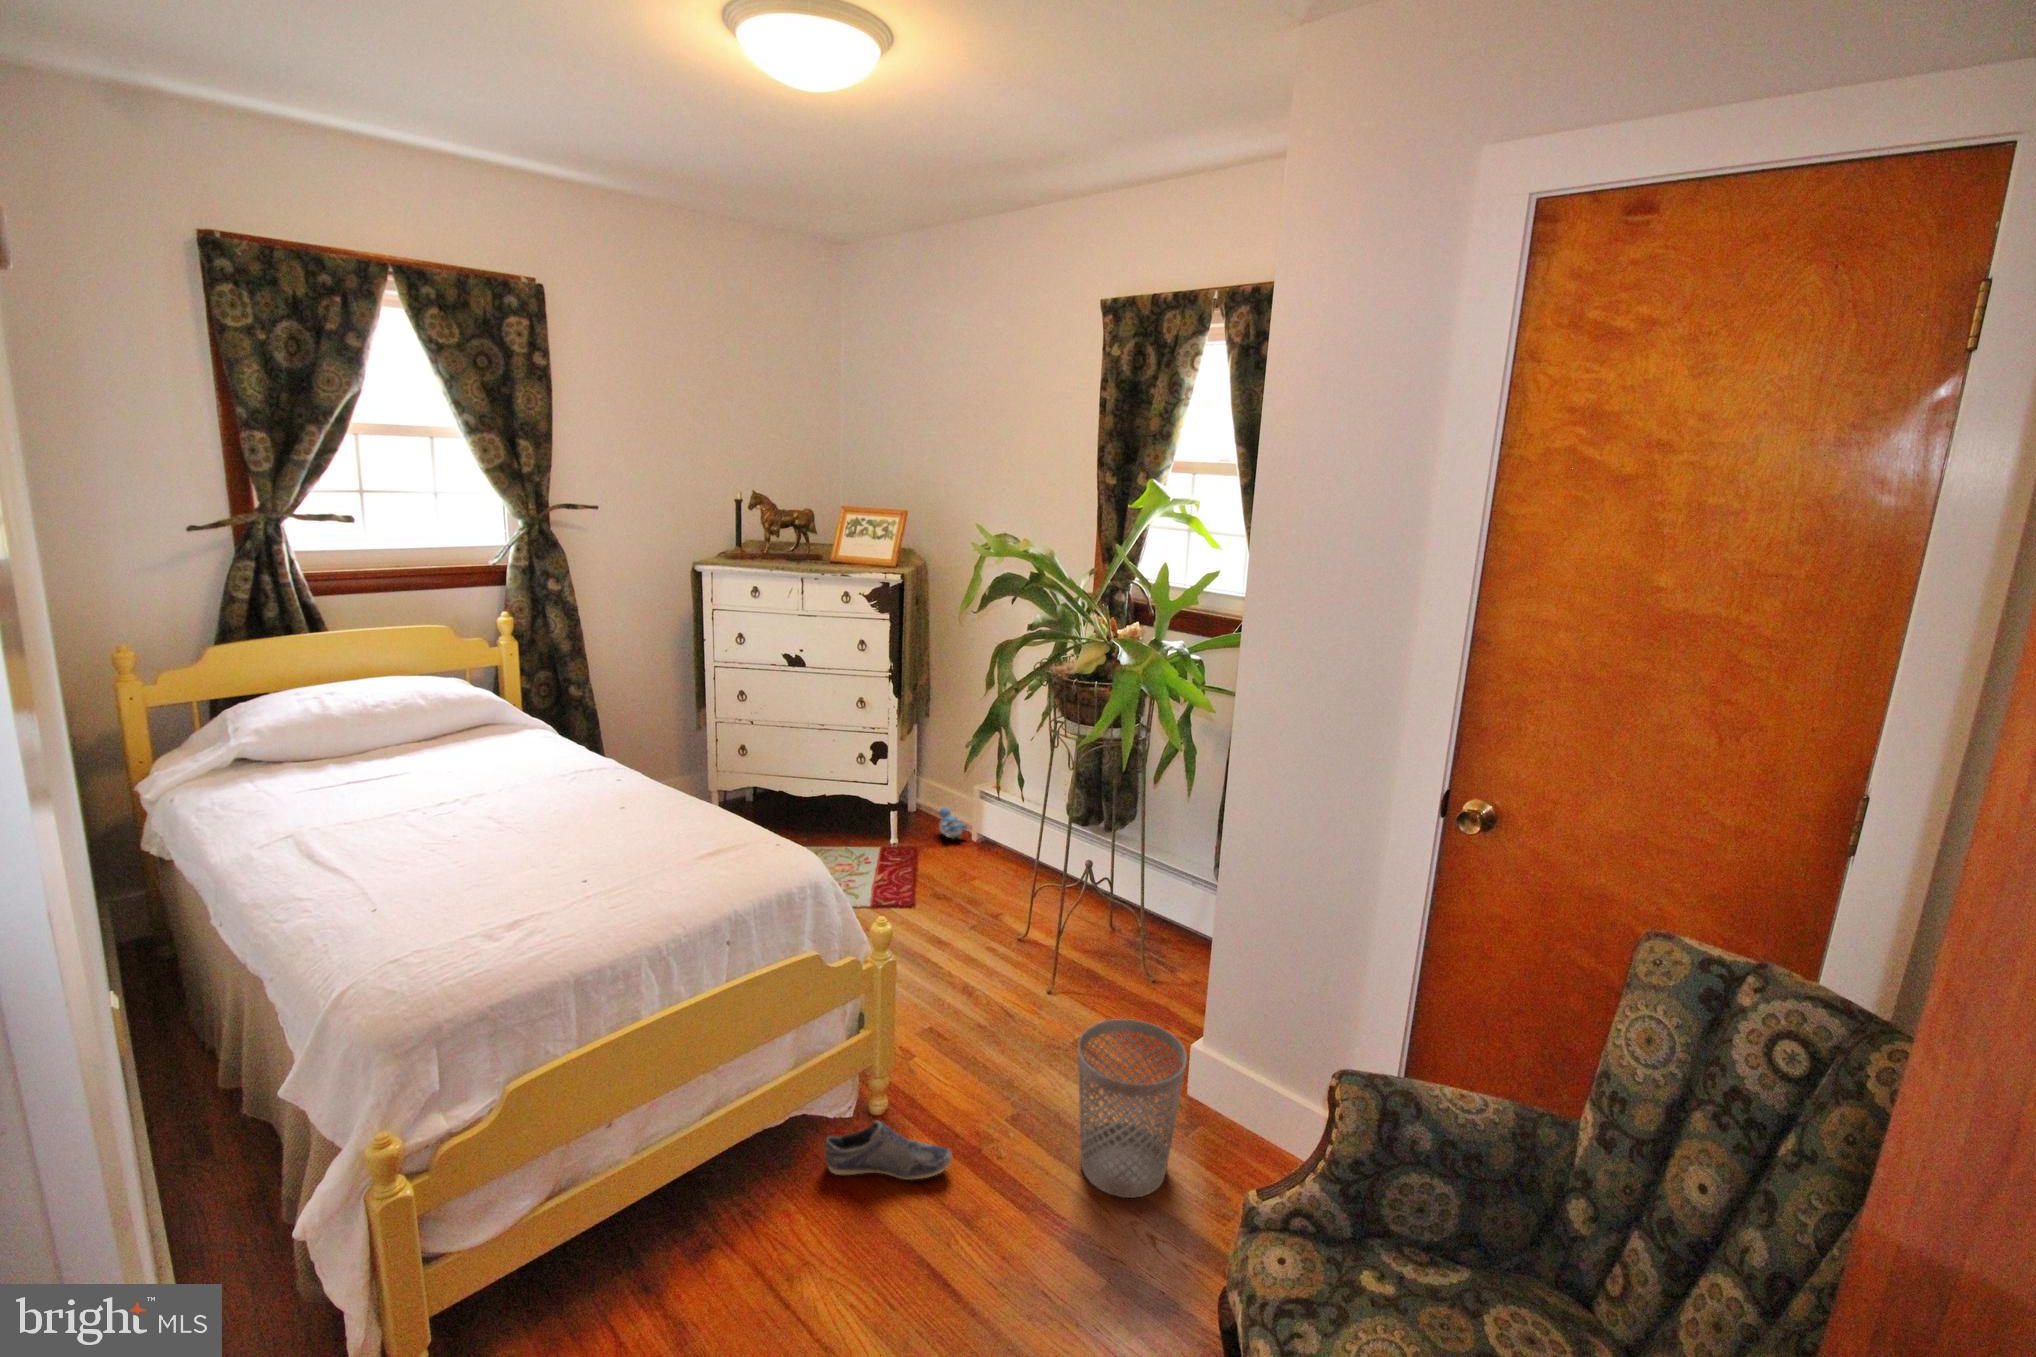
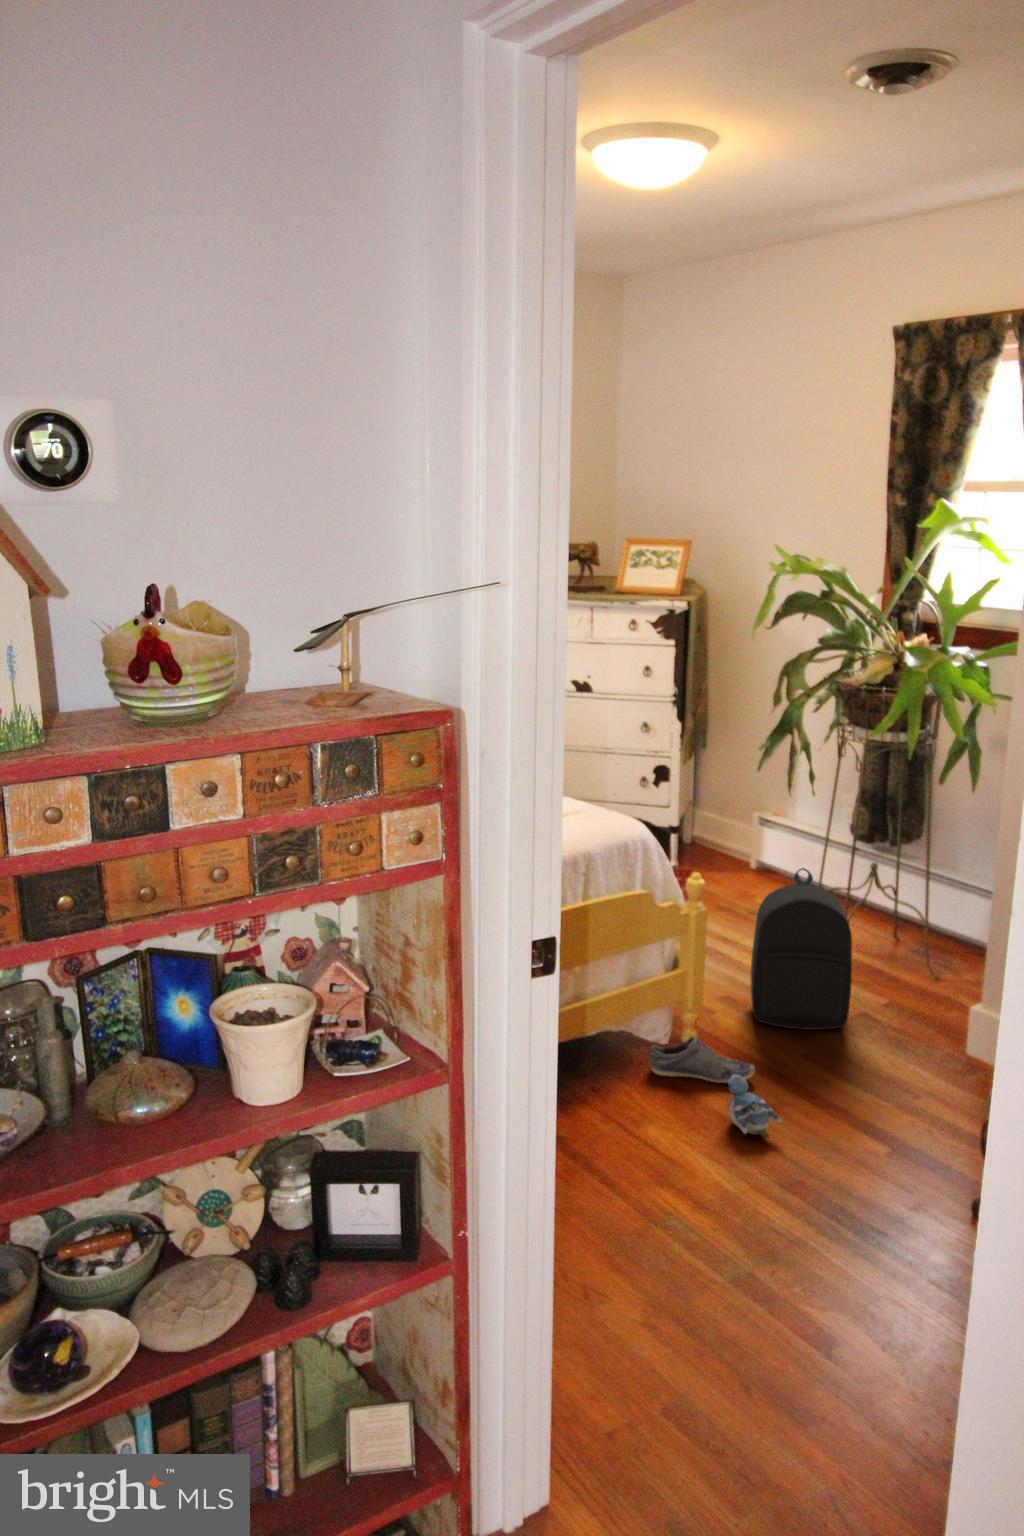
plush toy: present [939,806,969,839] -> present [727,1074,782,1138]
backpack: none [956,886,1064,1073] -> present [751,868,852,1030]
wastebasket: present [1078,1019,1187,1198] -> none [865,970,963,1110]

